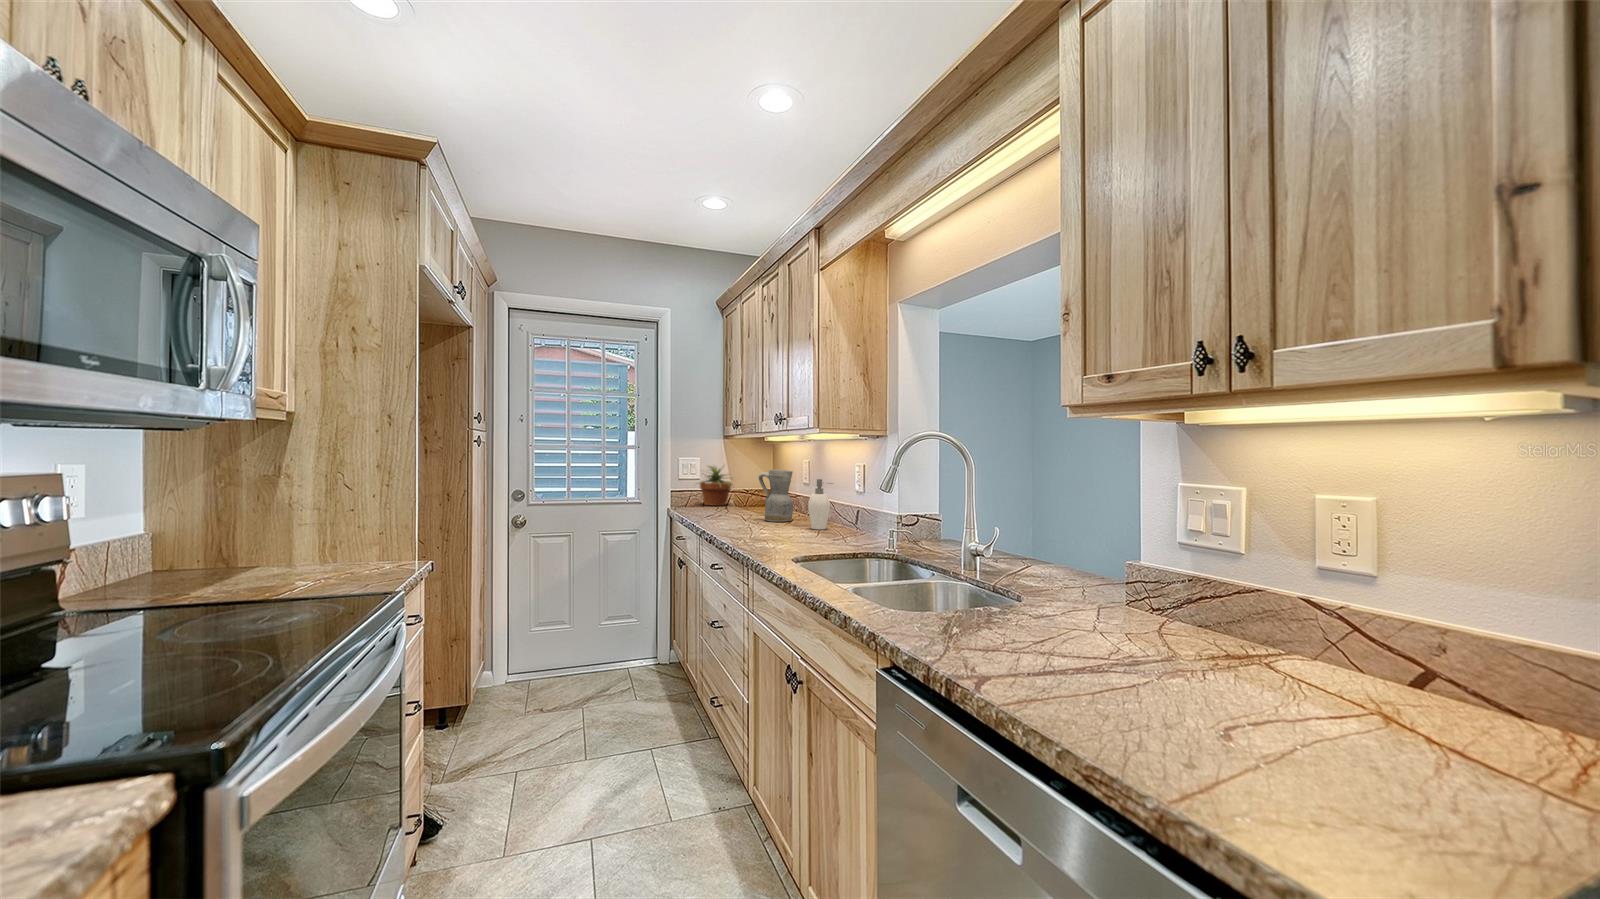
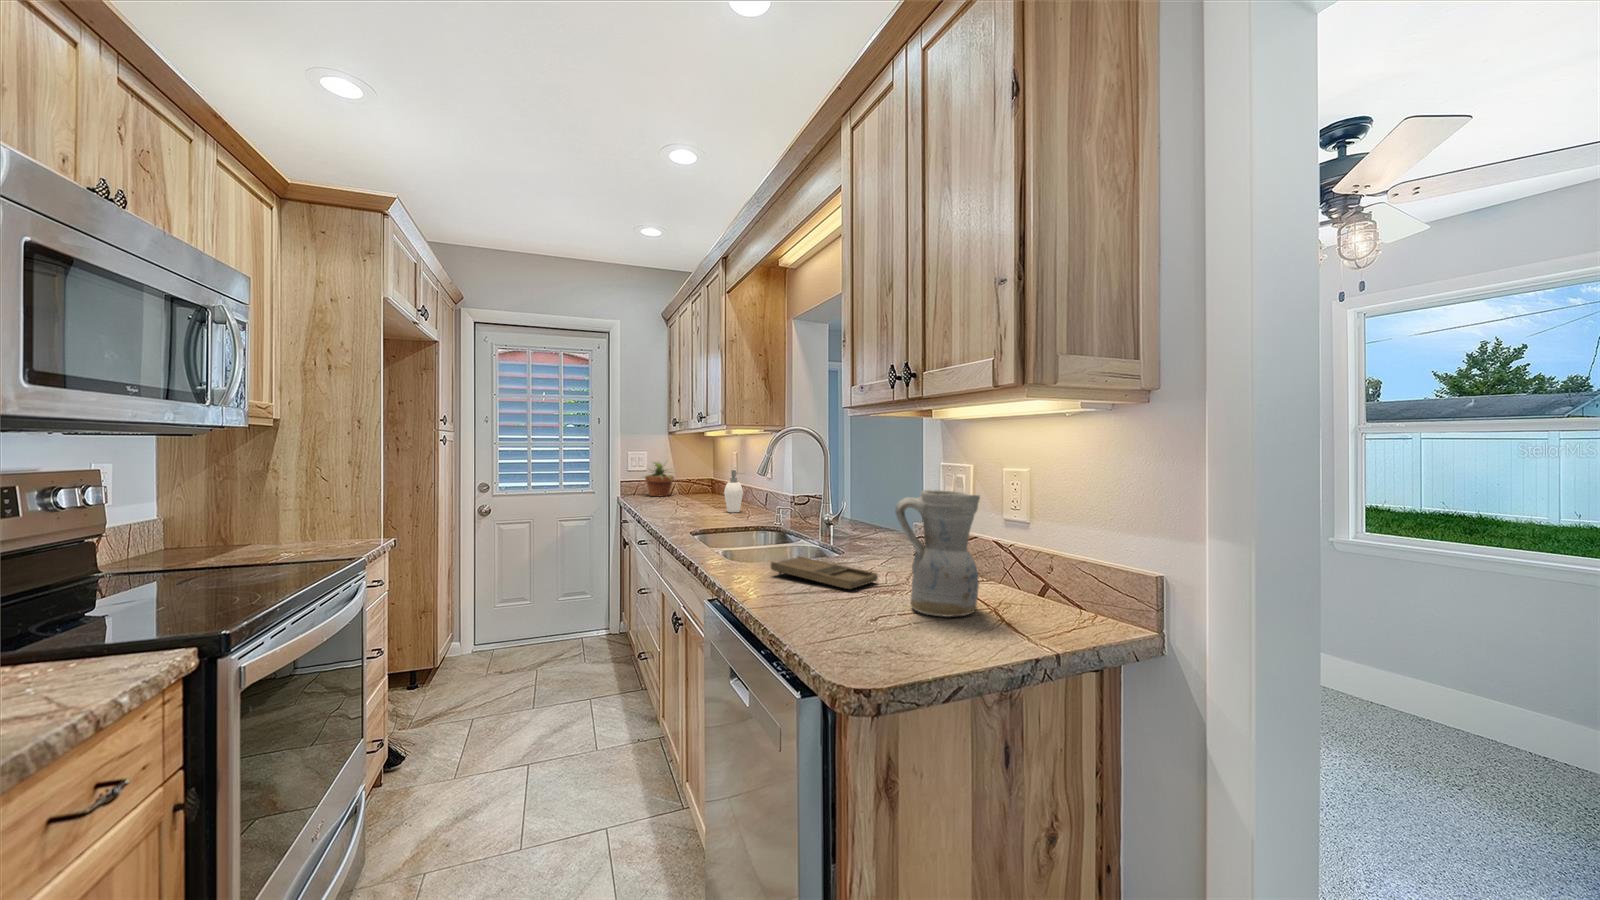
ceramic pitcher: present [759,469,793,522] -> present [895,490,980,617]
tray: none [970,610,1140,674] -> present [771,556,878,589]

